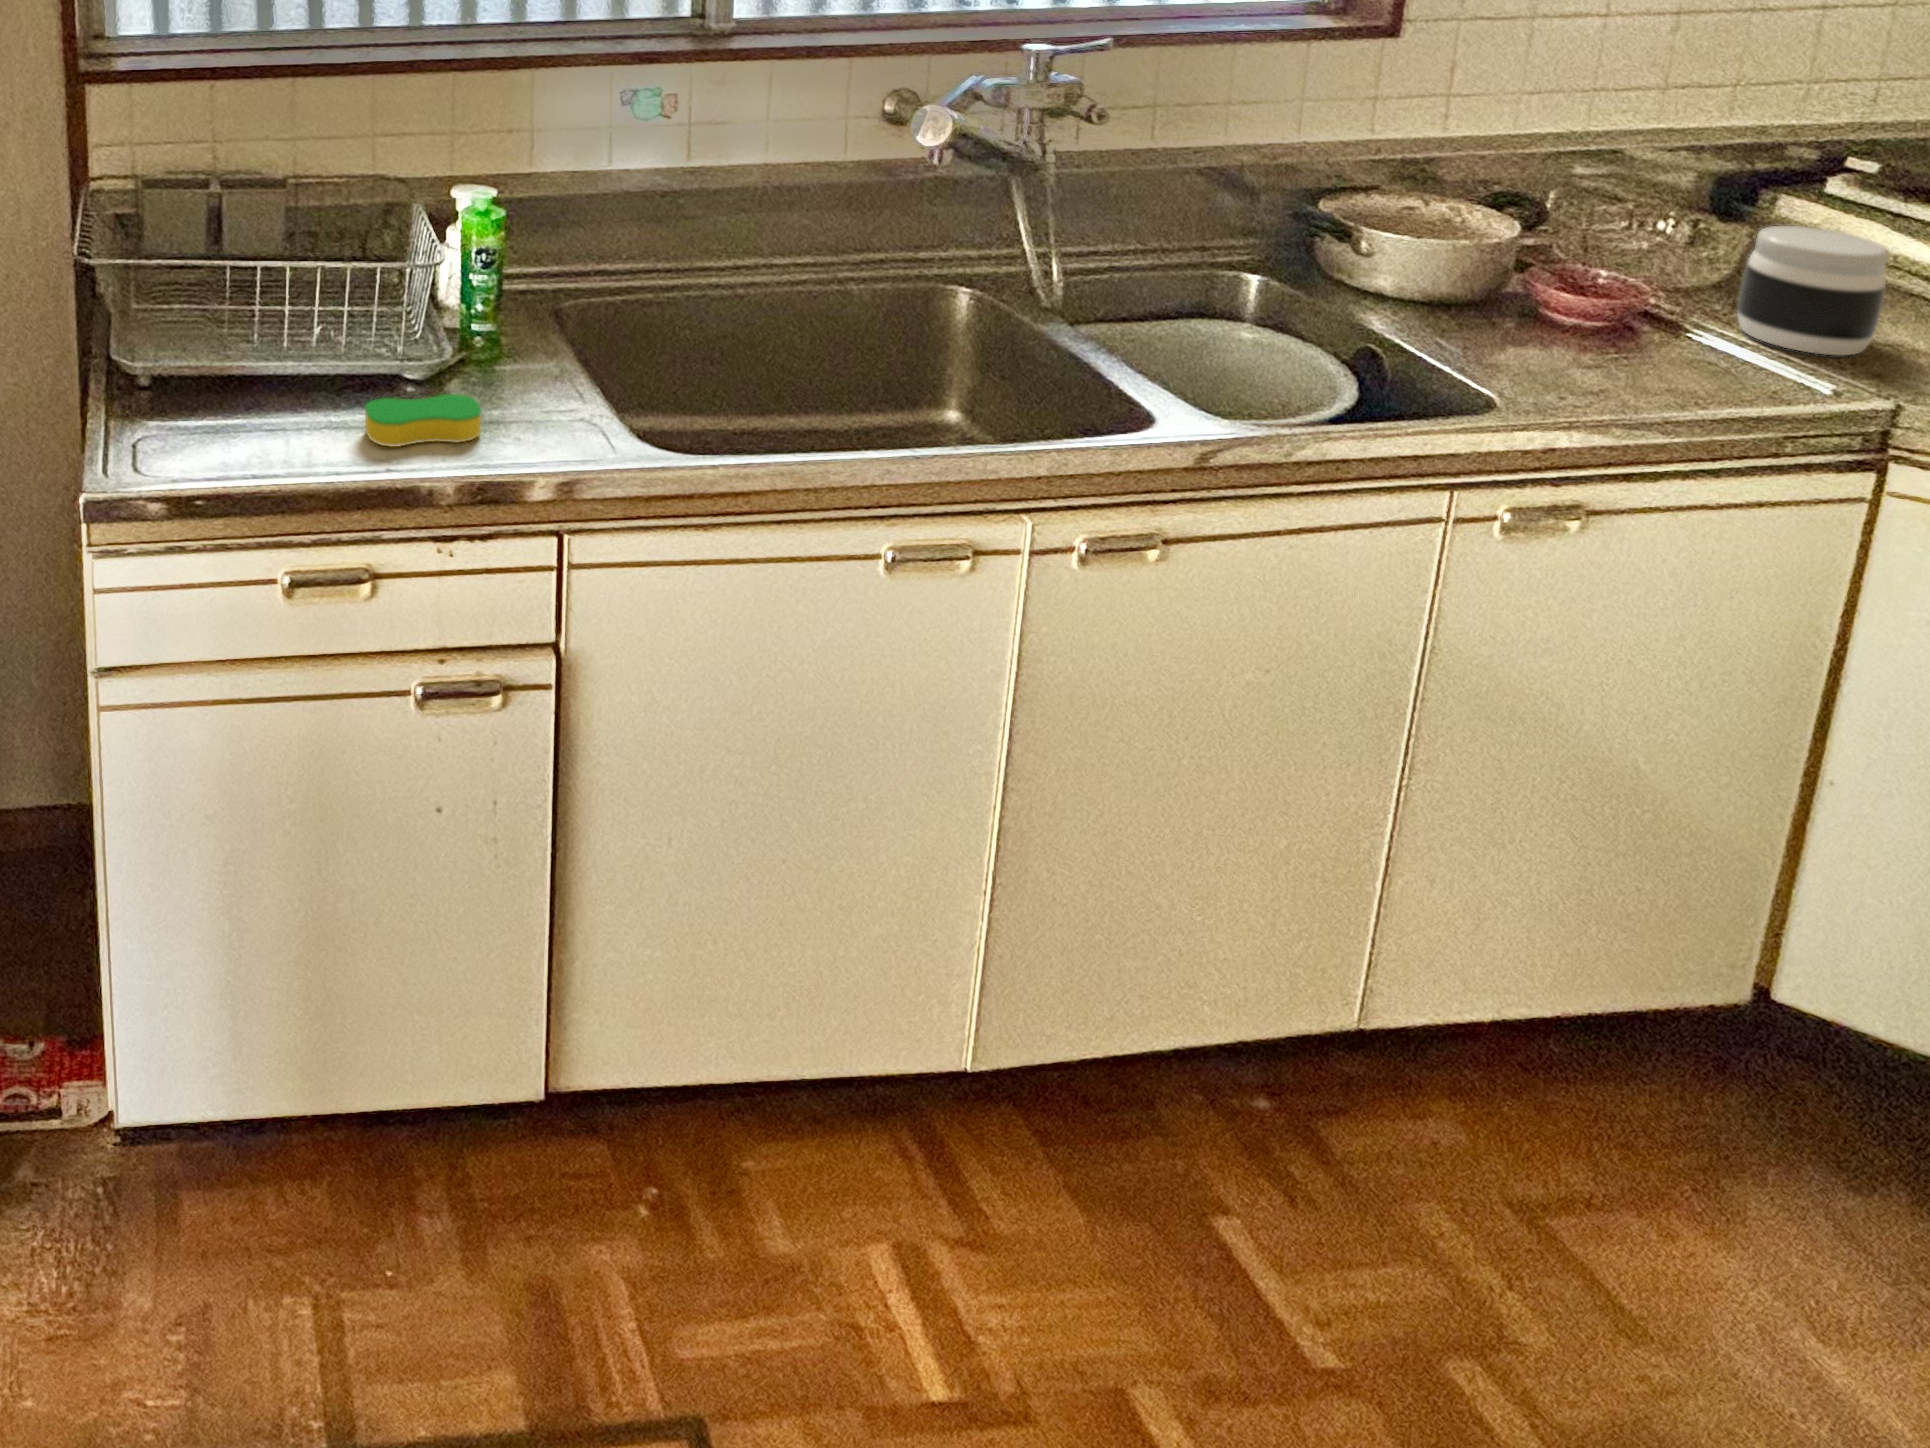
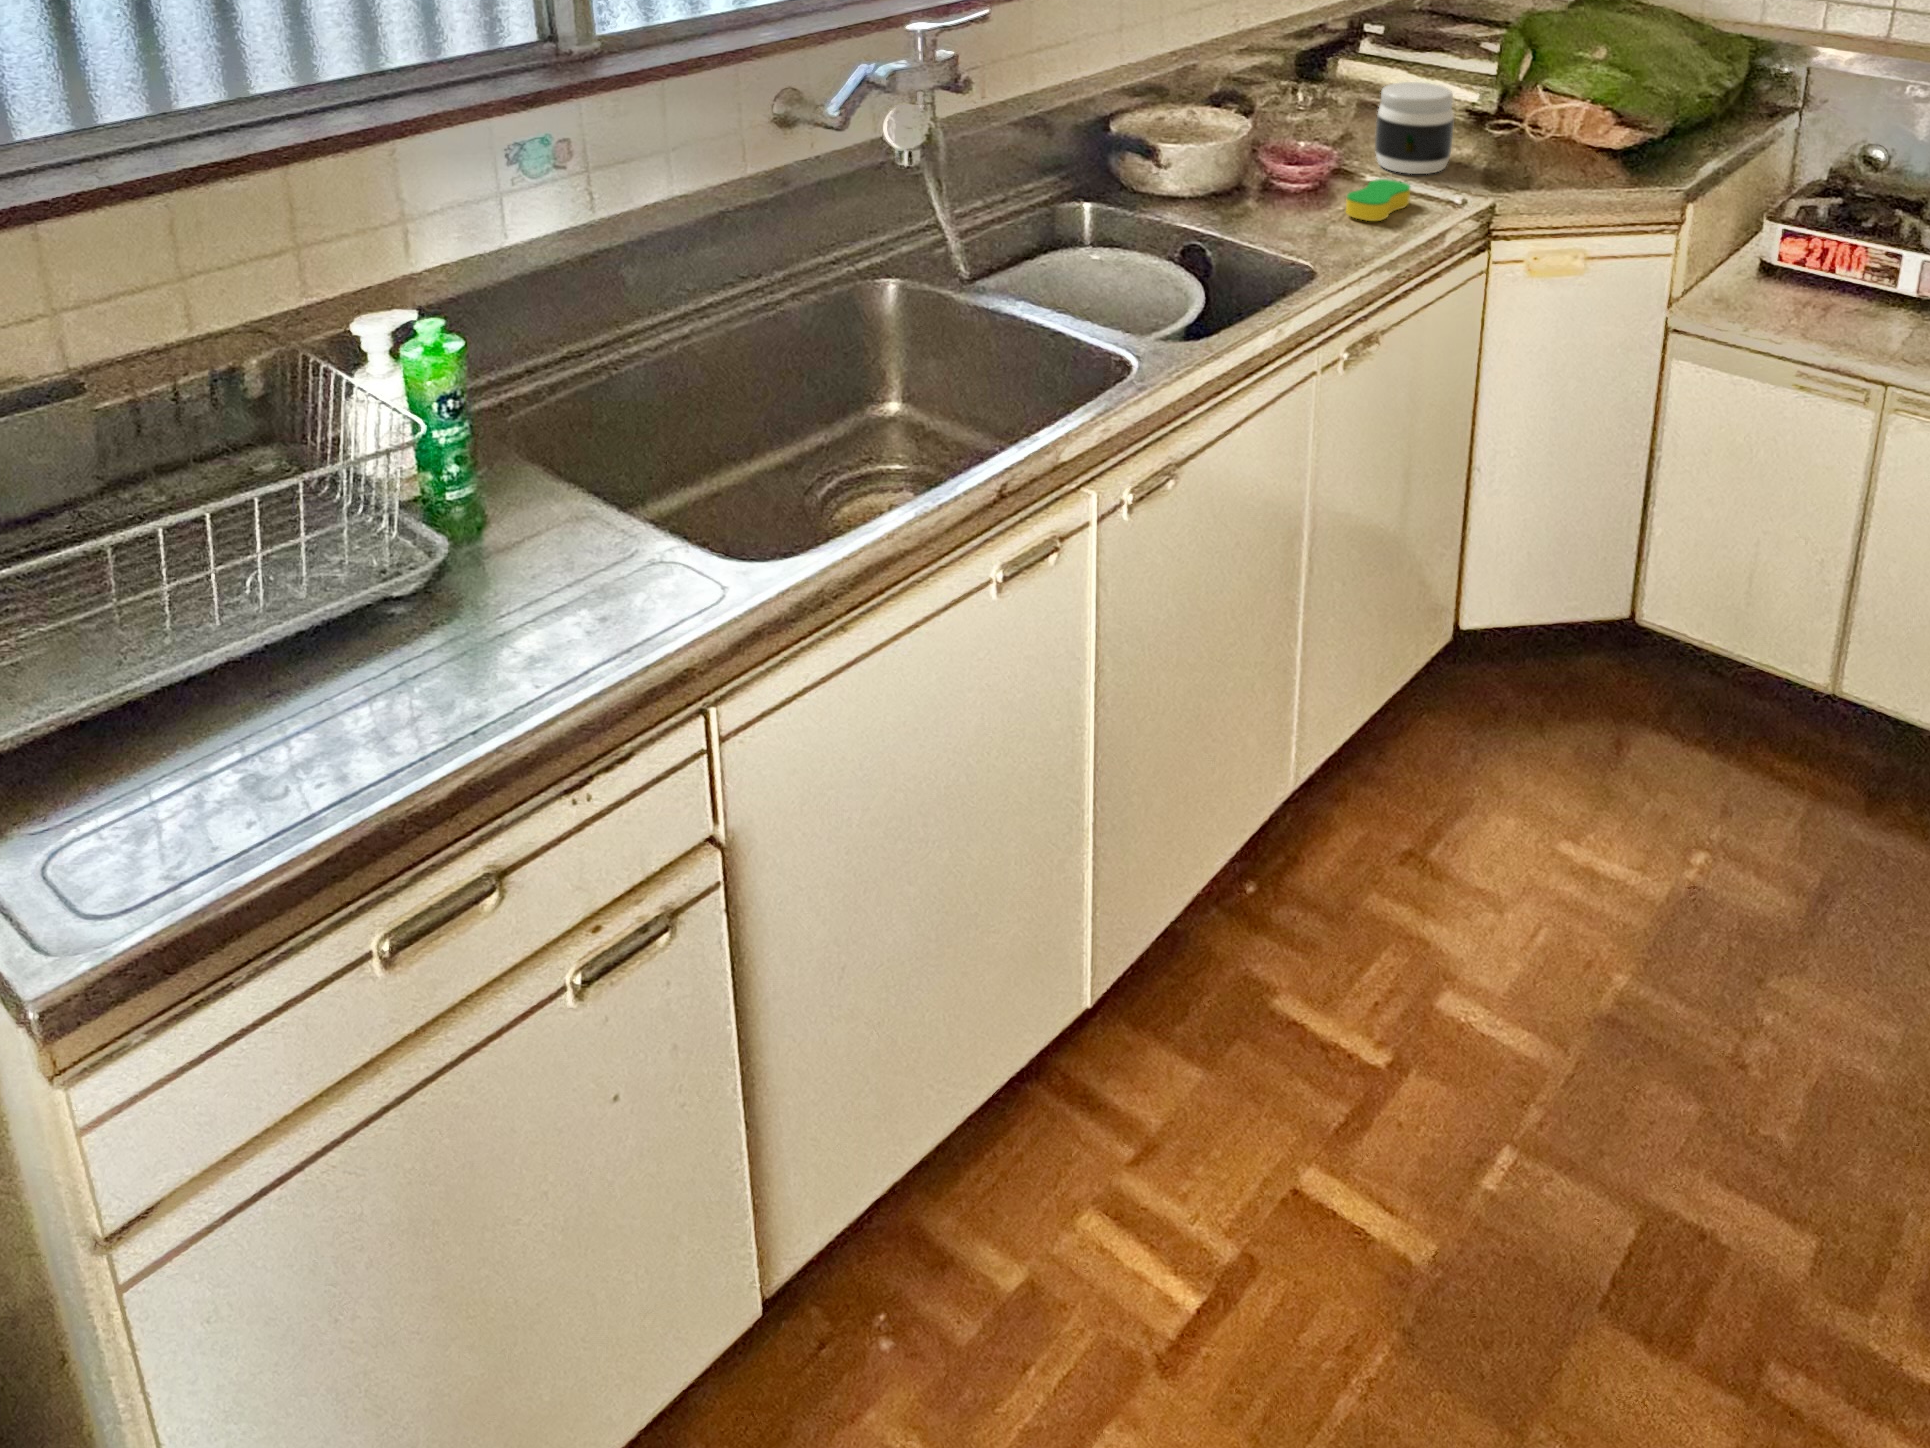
sponge: present [365,394,481,447] -> present [1346,179,1410,221]

